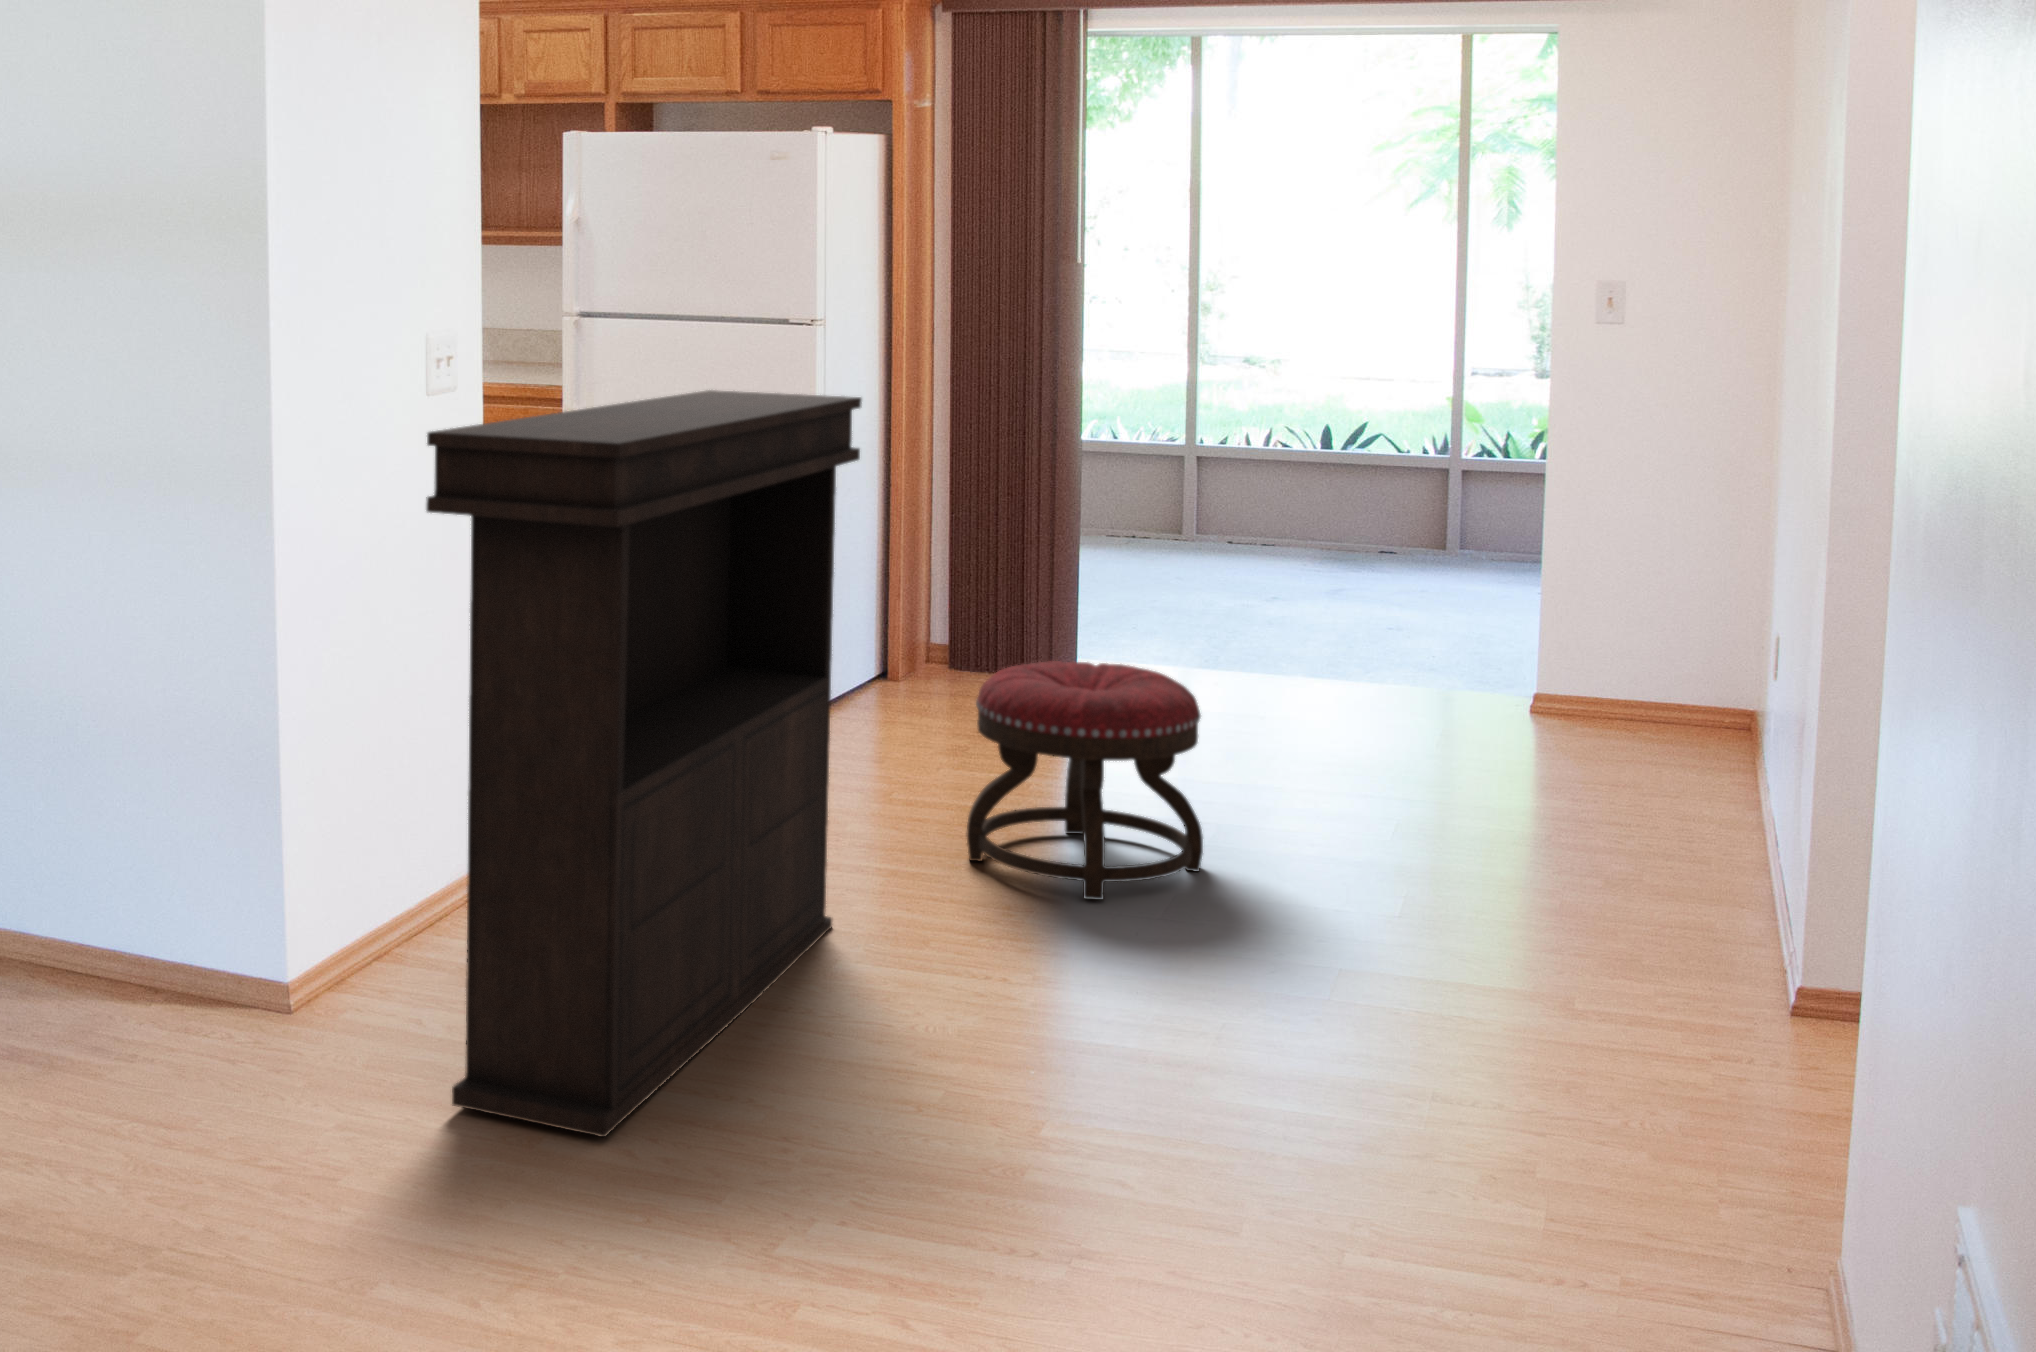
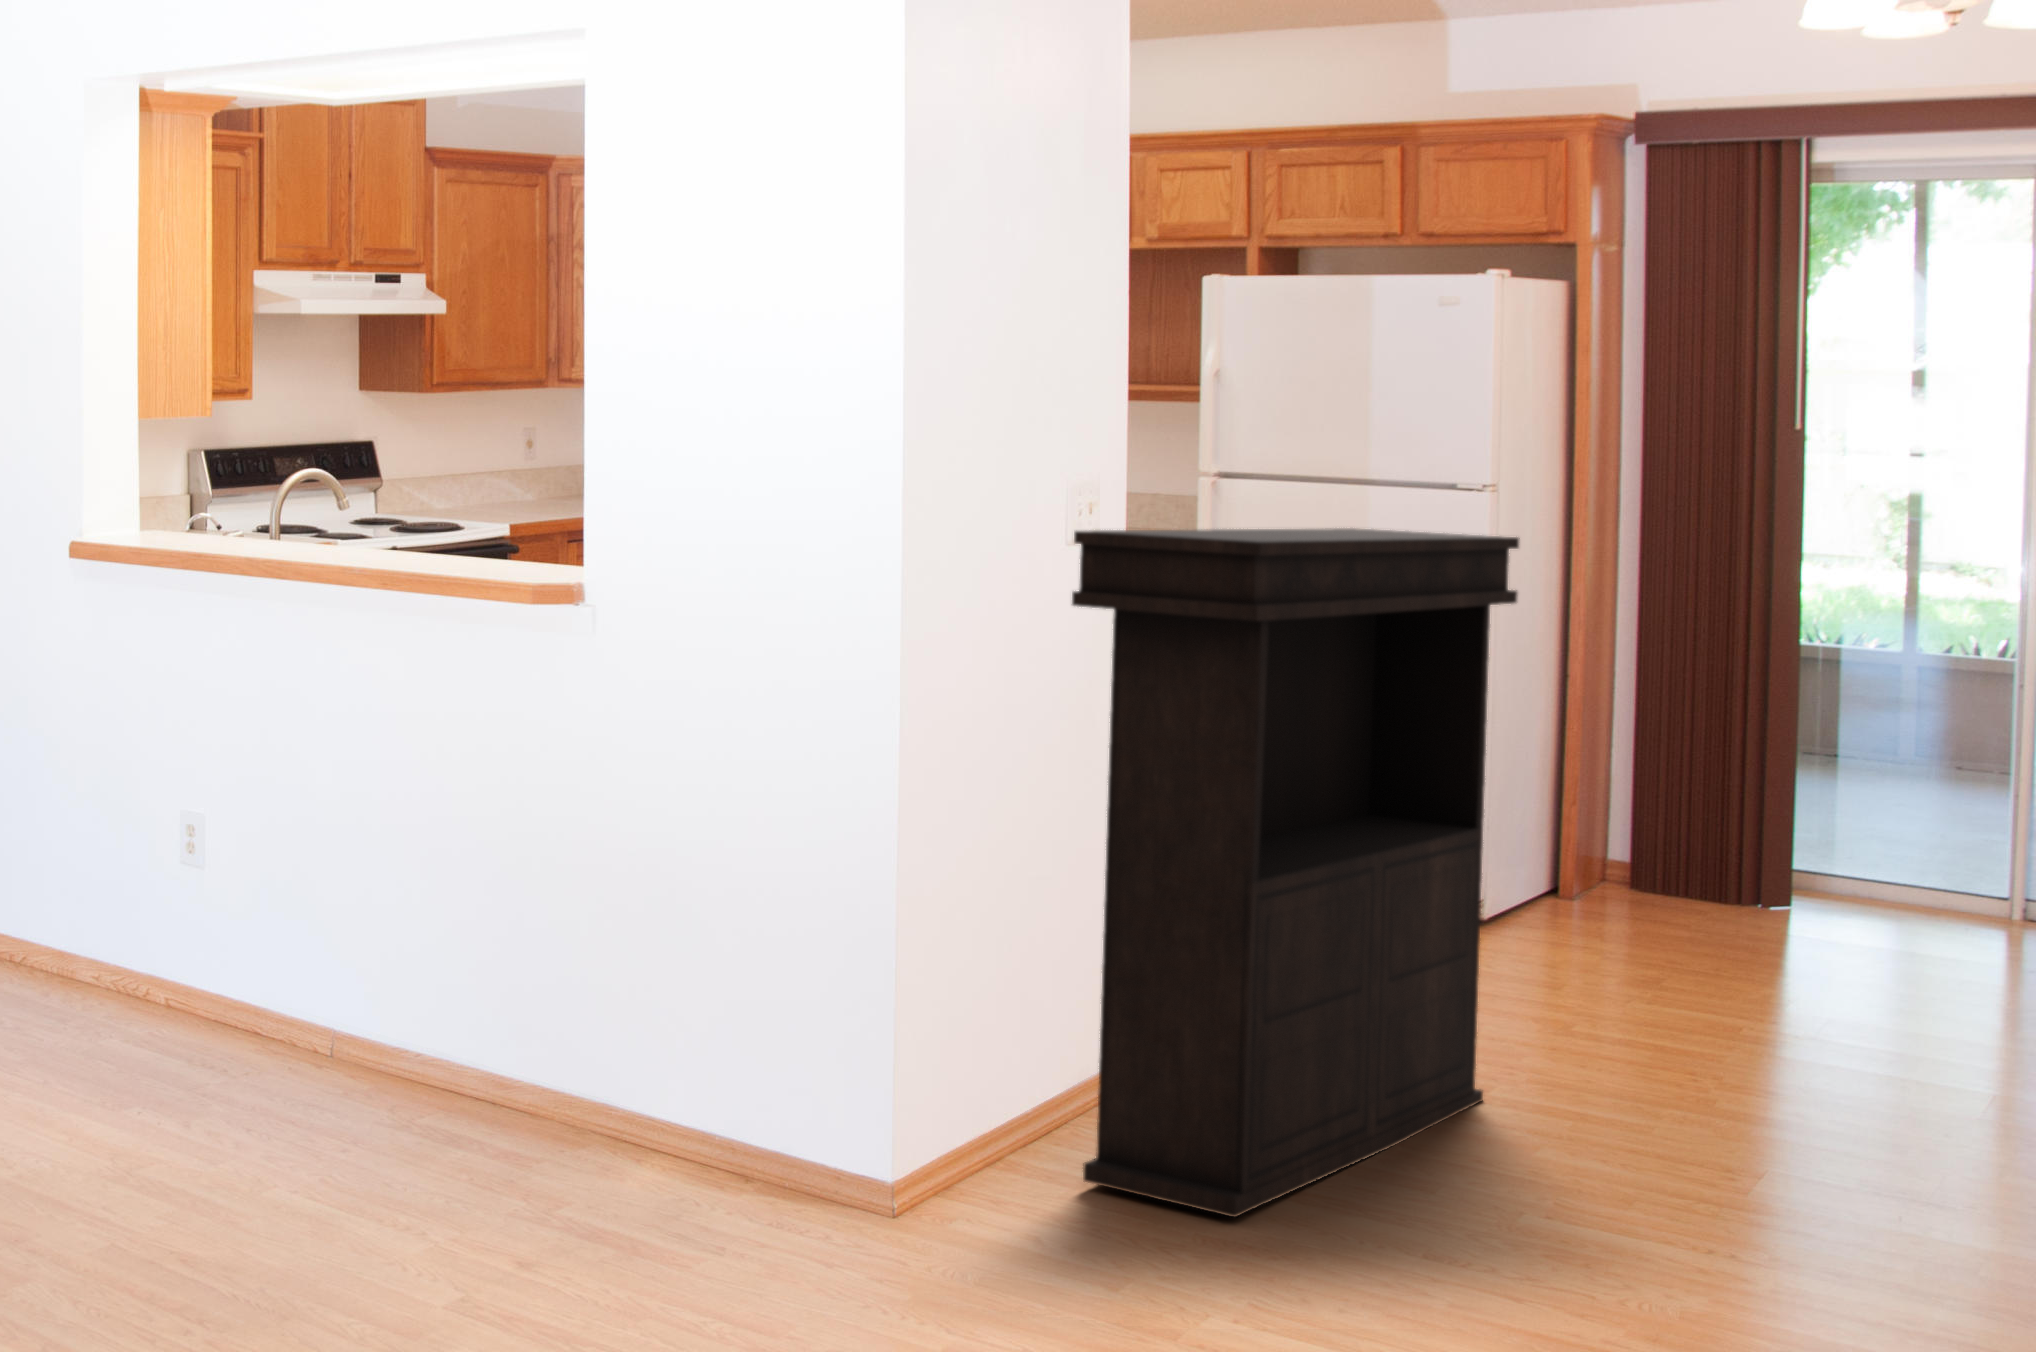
ottoman: present [966,661,1203,900] -> none [1646,853,1933,1107]

